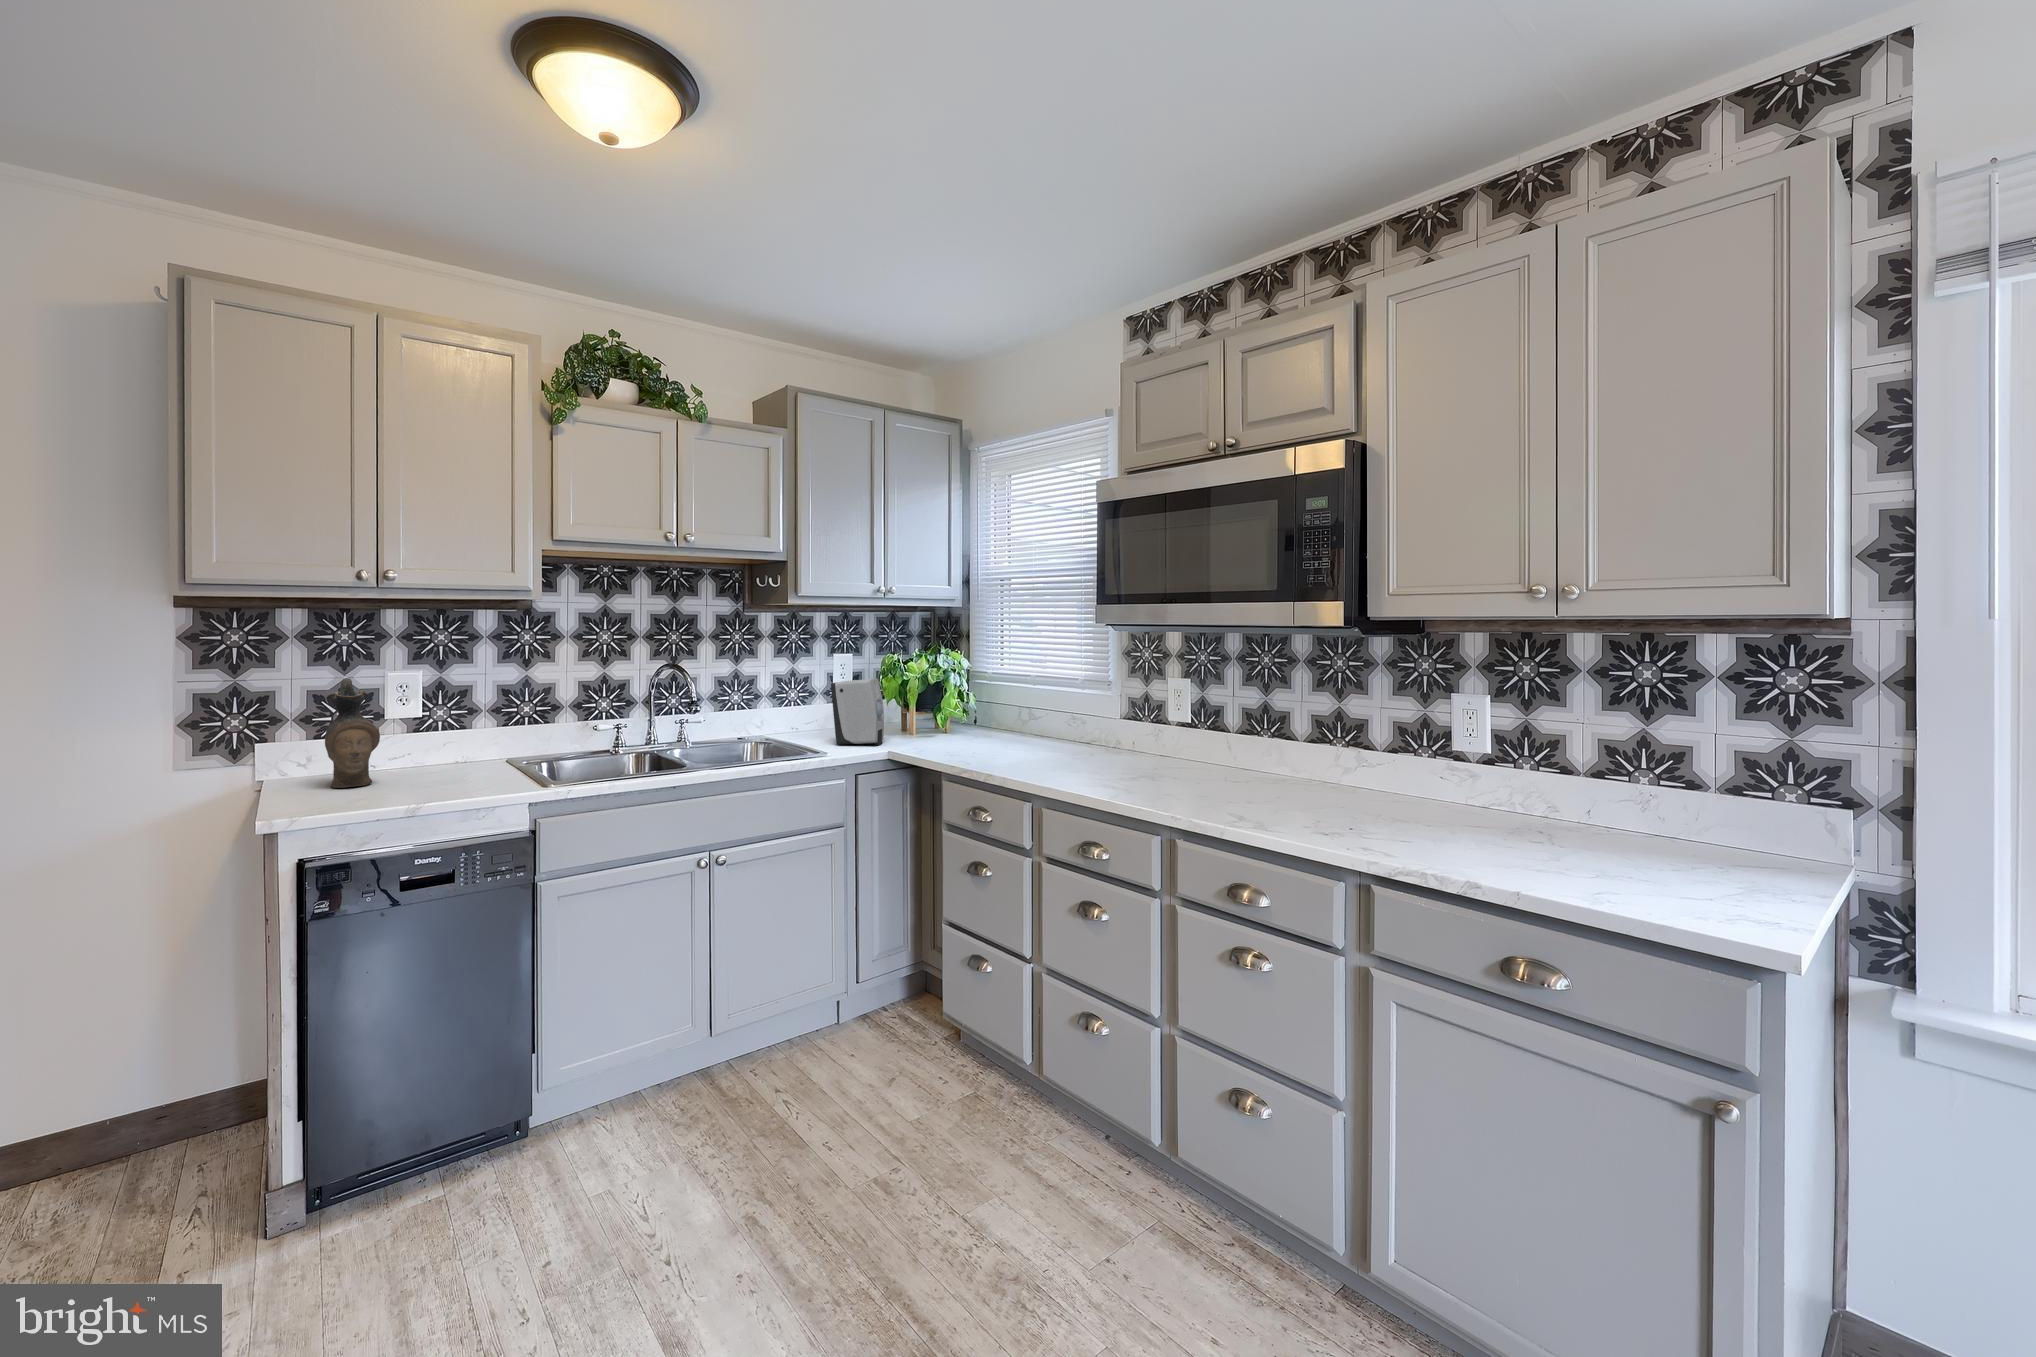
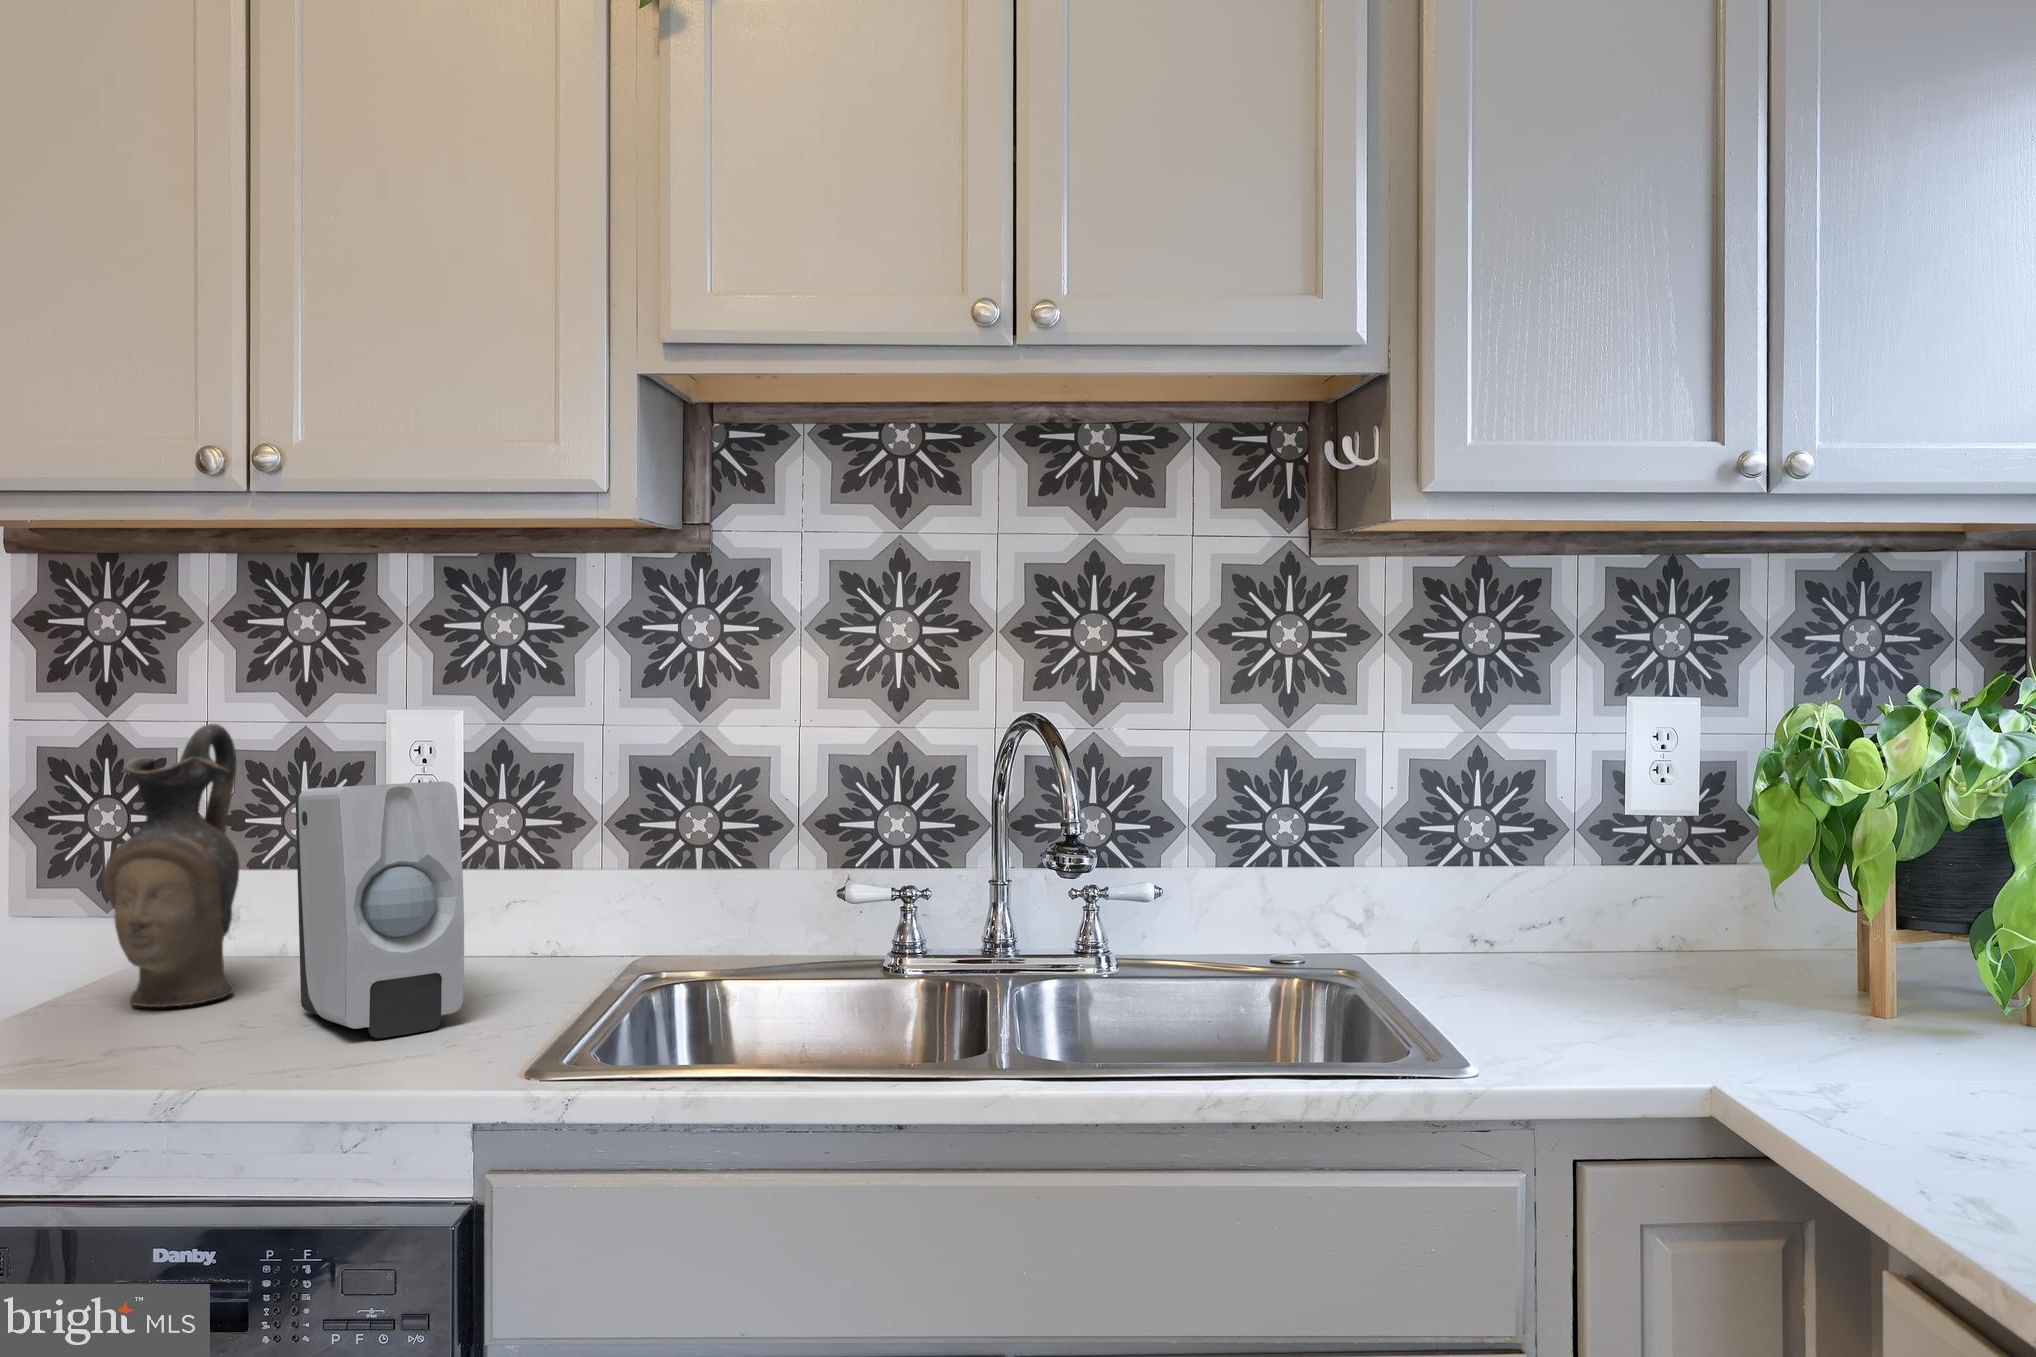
soap dispenser: present [831,679,884,745] -> present [296,781,464,1038]

